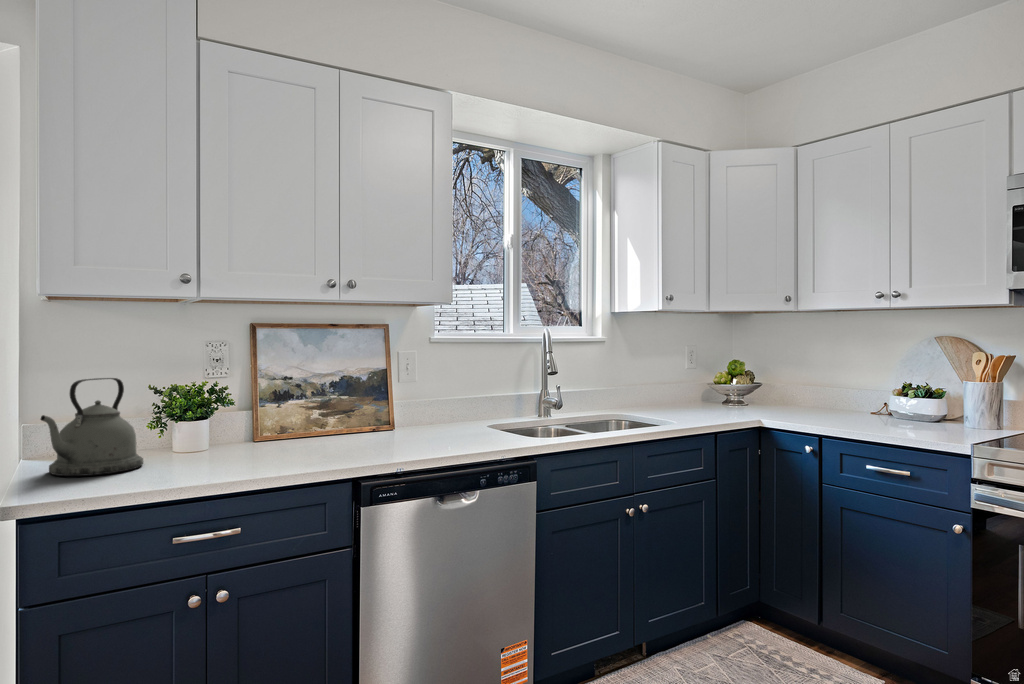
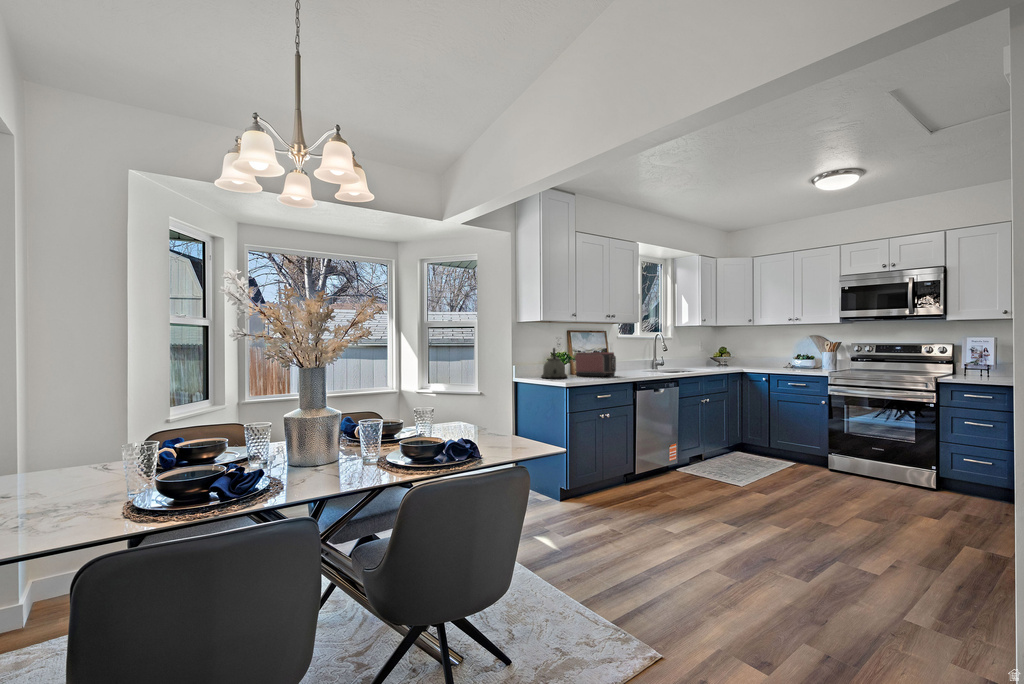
toaster: none [223,385,319,465] -> present [575,352,616,376]

